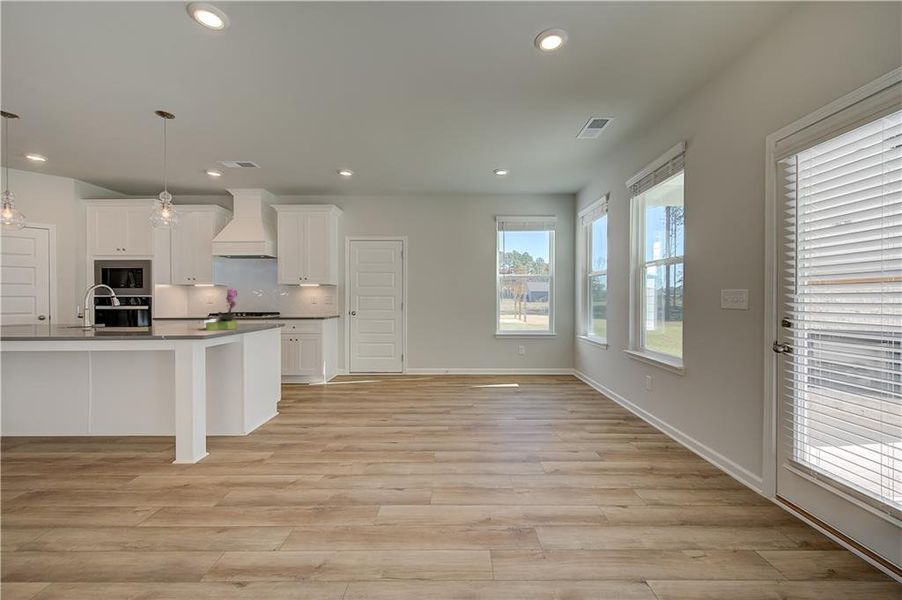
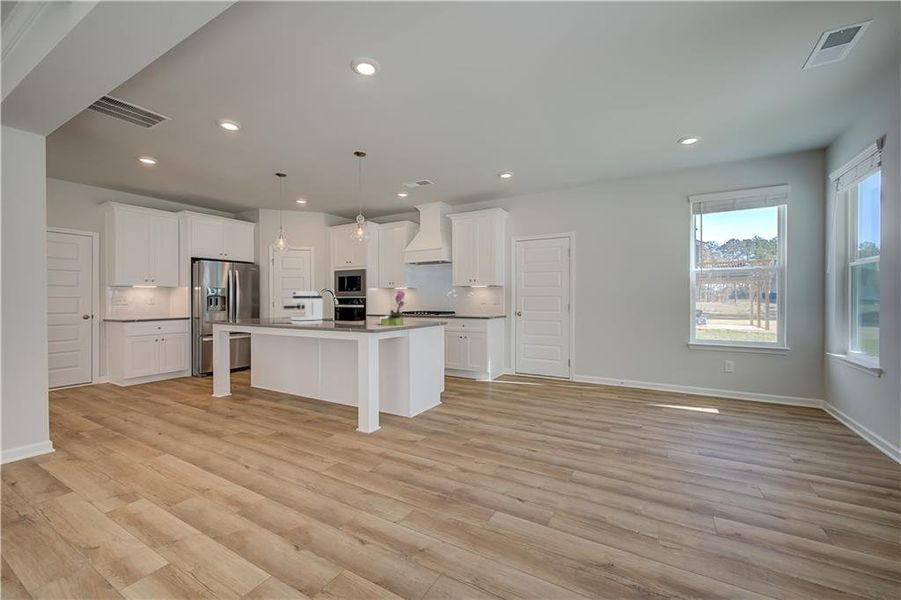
coffee maker: none [32,288,107,335] -> present [284,292,323,325]

